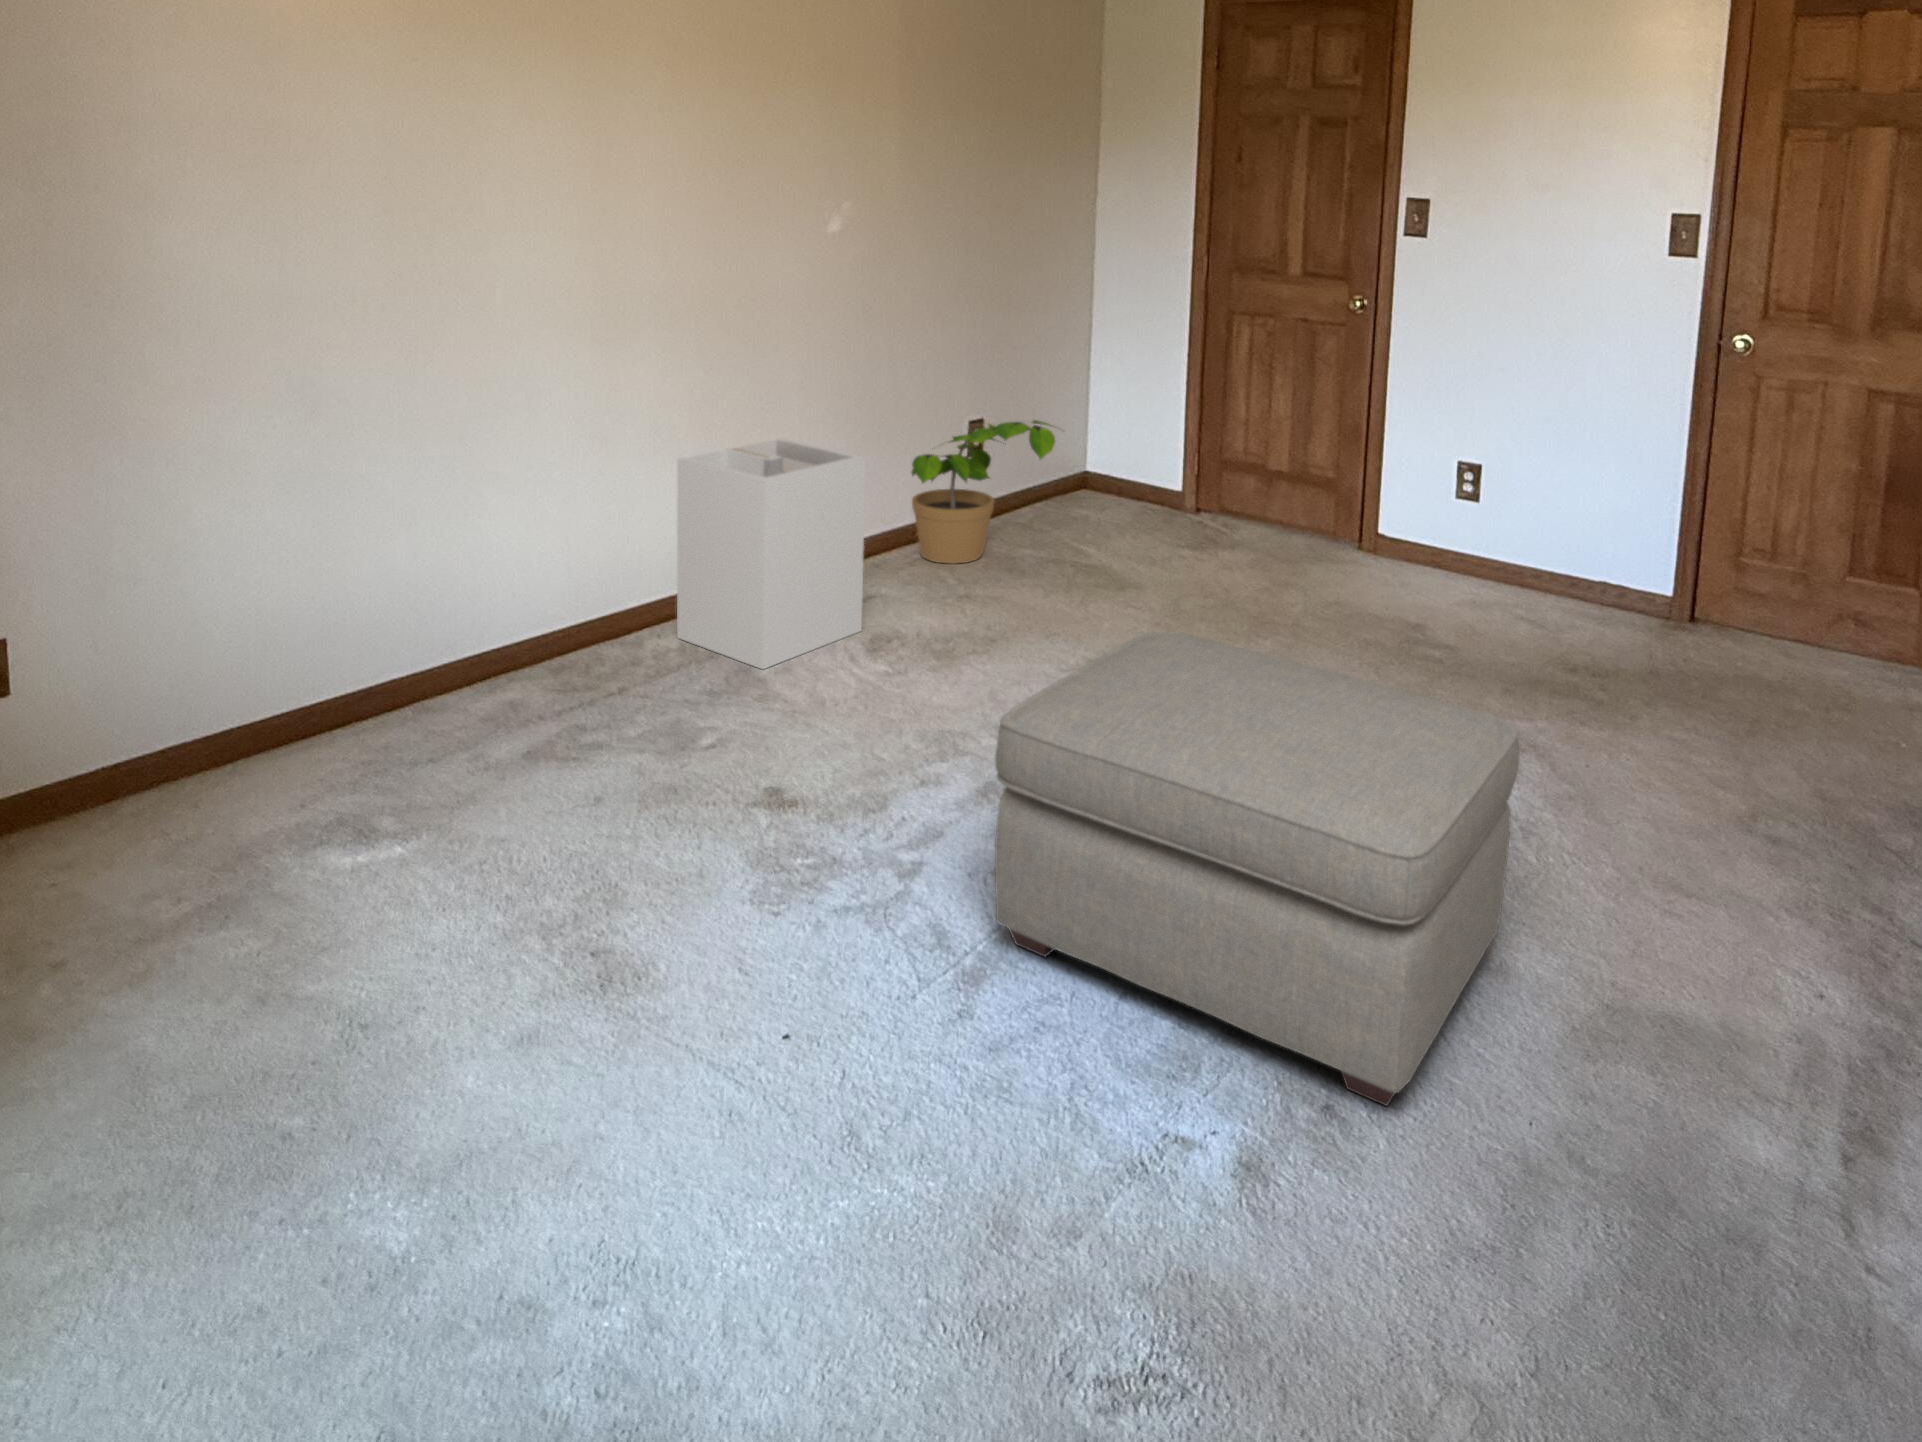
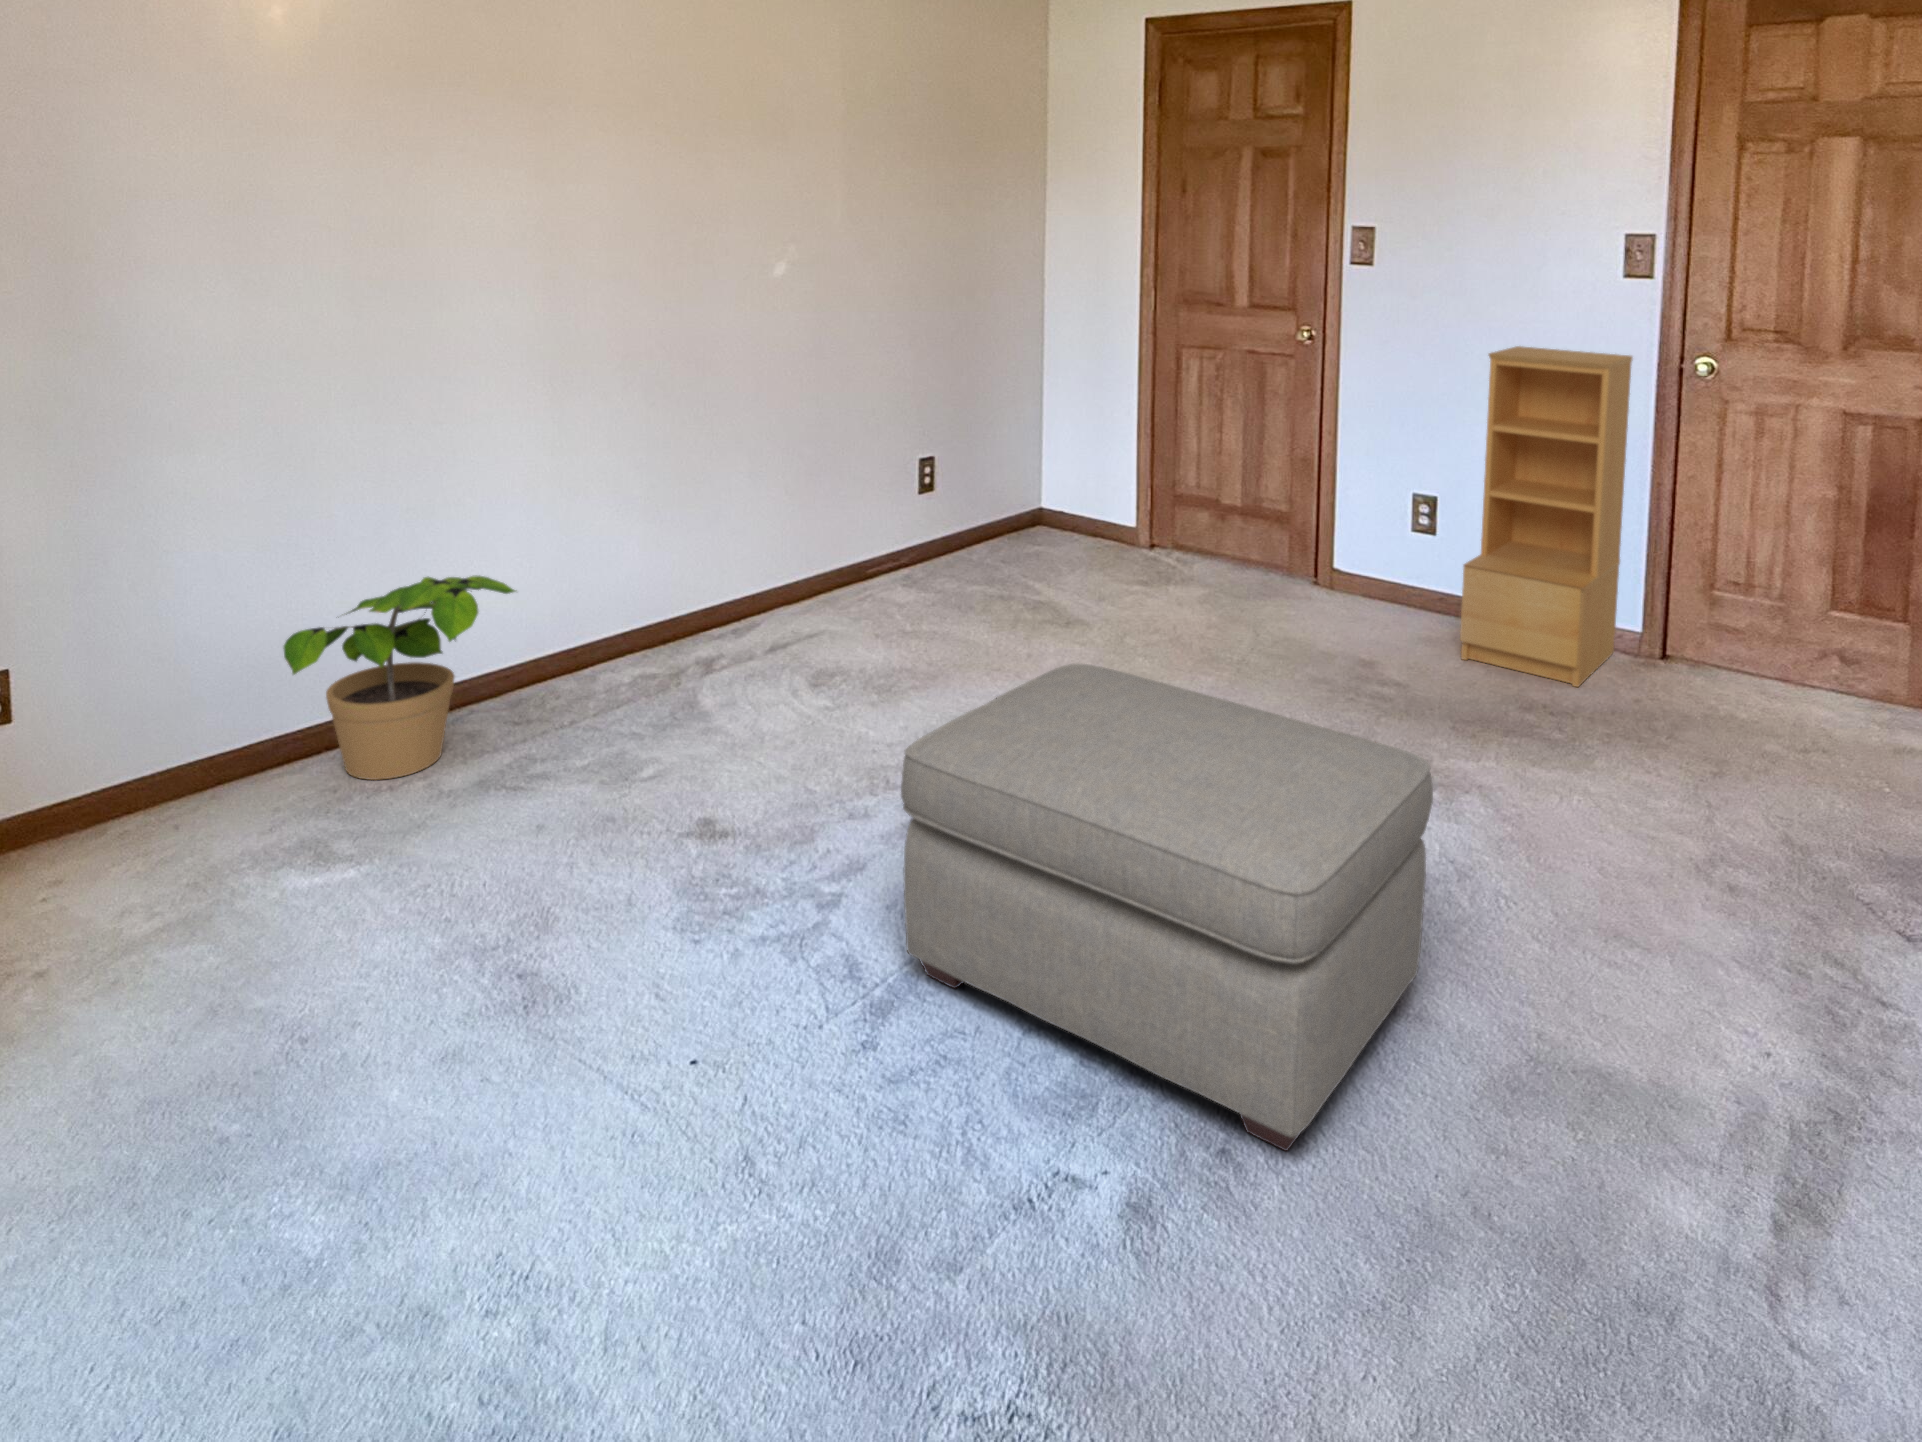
bookshelf: none [1505,319,1677,651] -> present [1460,346,1632,687]
potted plant: present [912,420,1055,564] -> present [283,575,515,780]
laundry hamper: present [677,439,865,669] -> none [632,477,811,701]

